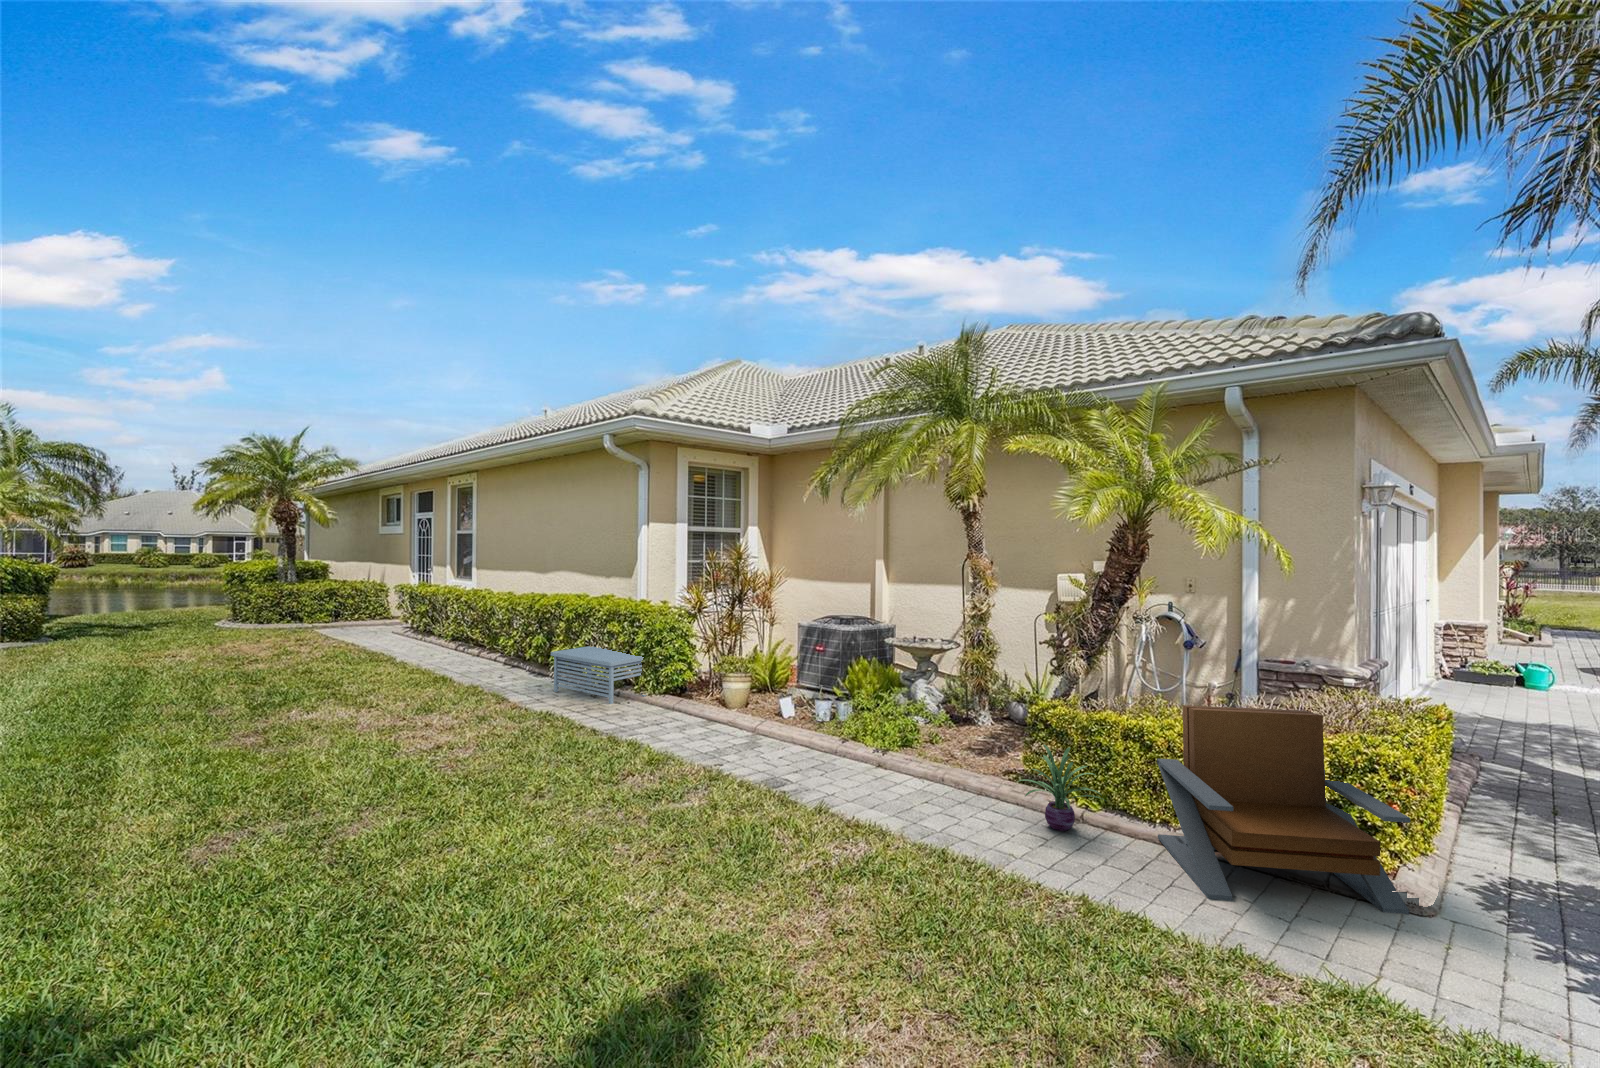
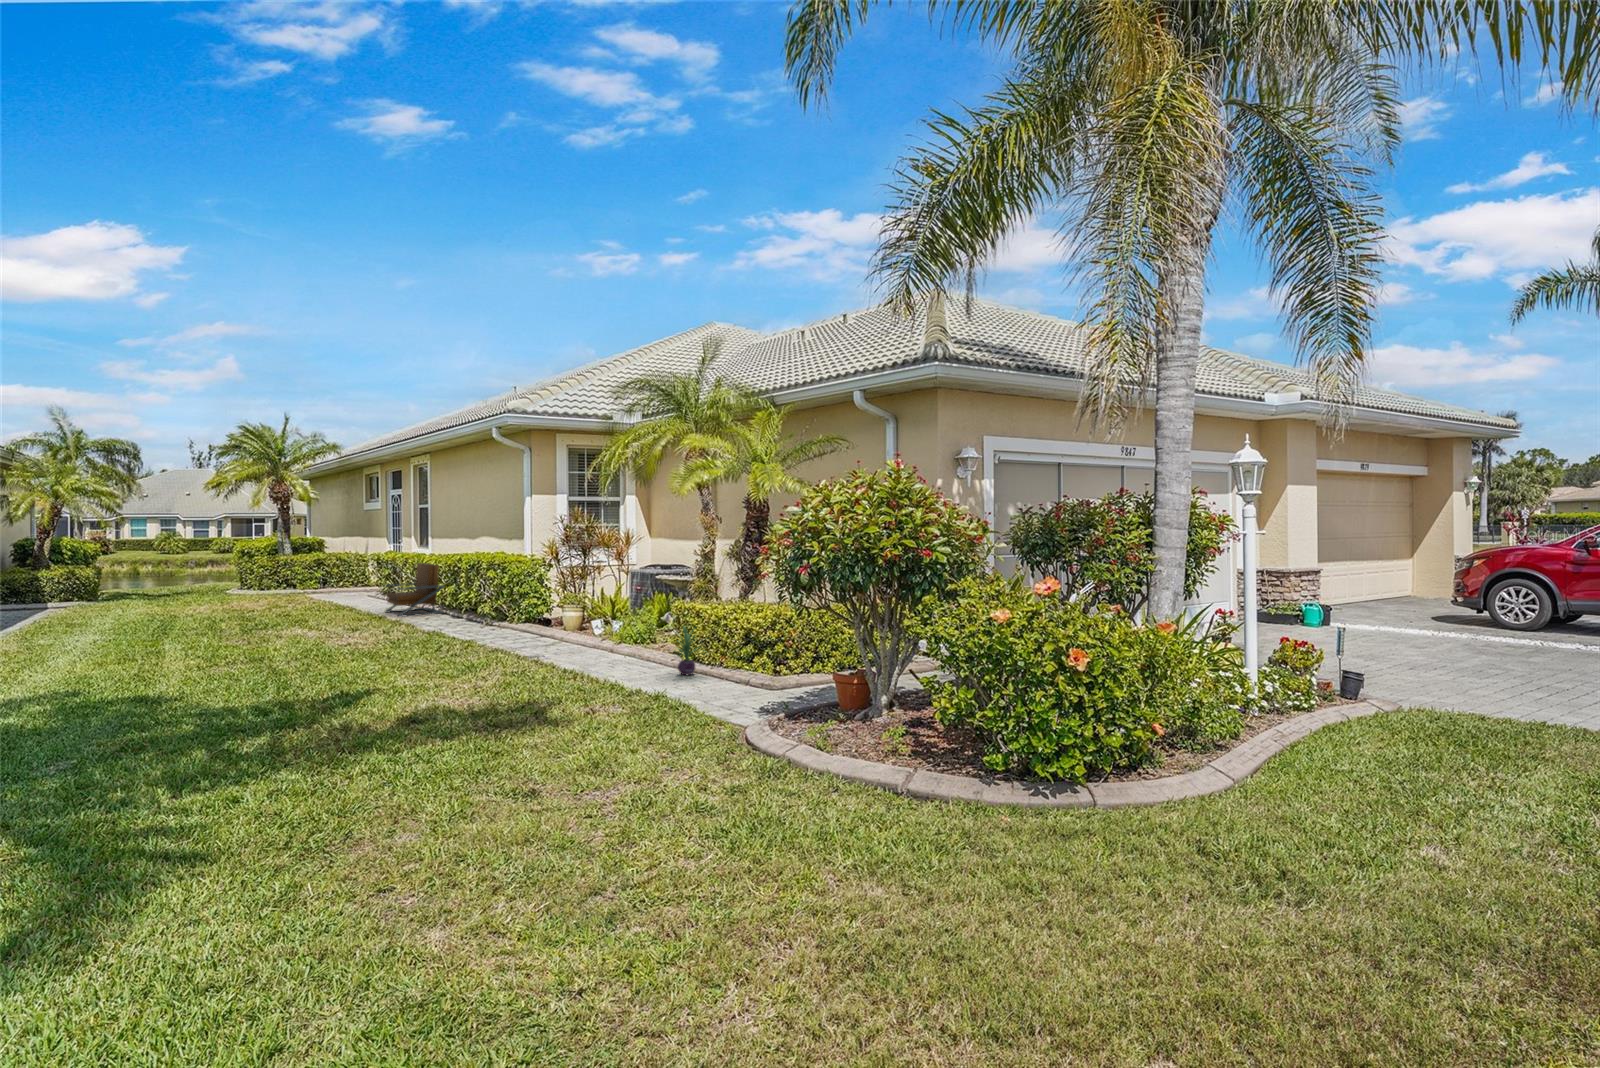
storage bench: present [551,646,646,704] -> none [454,592,524,631]
lounge chair: present [1157,705,1410,914] -> present [385,563,445,617]

